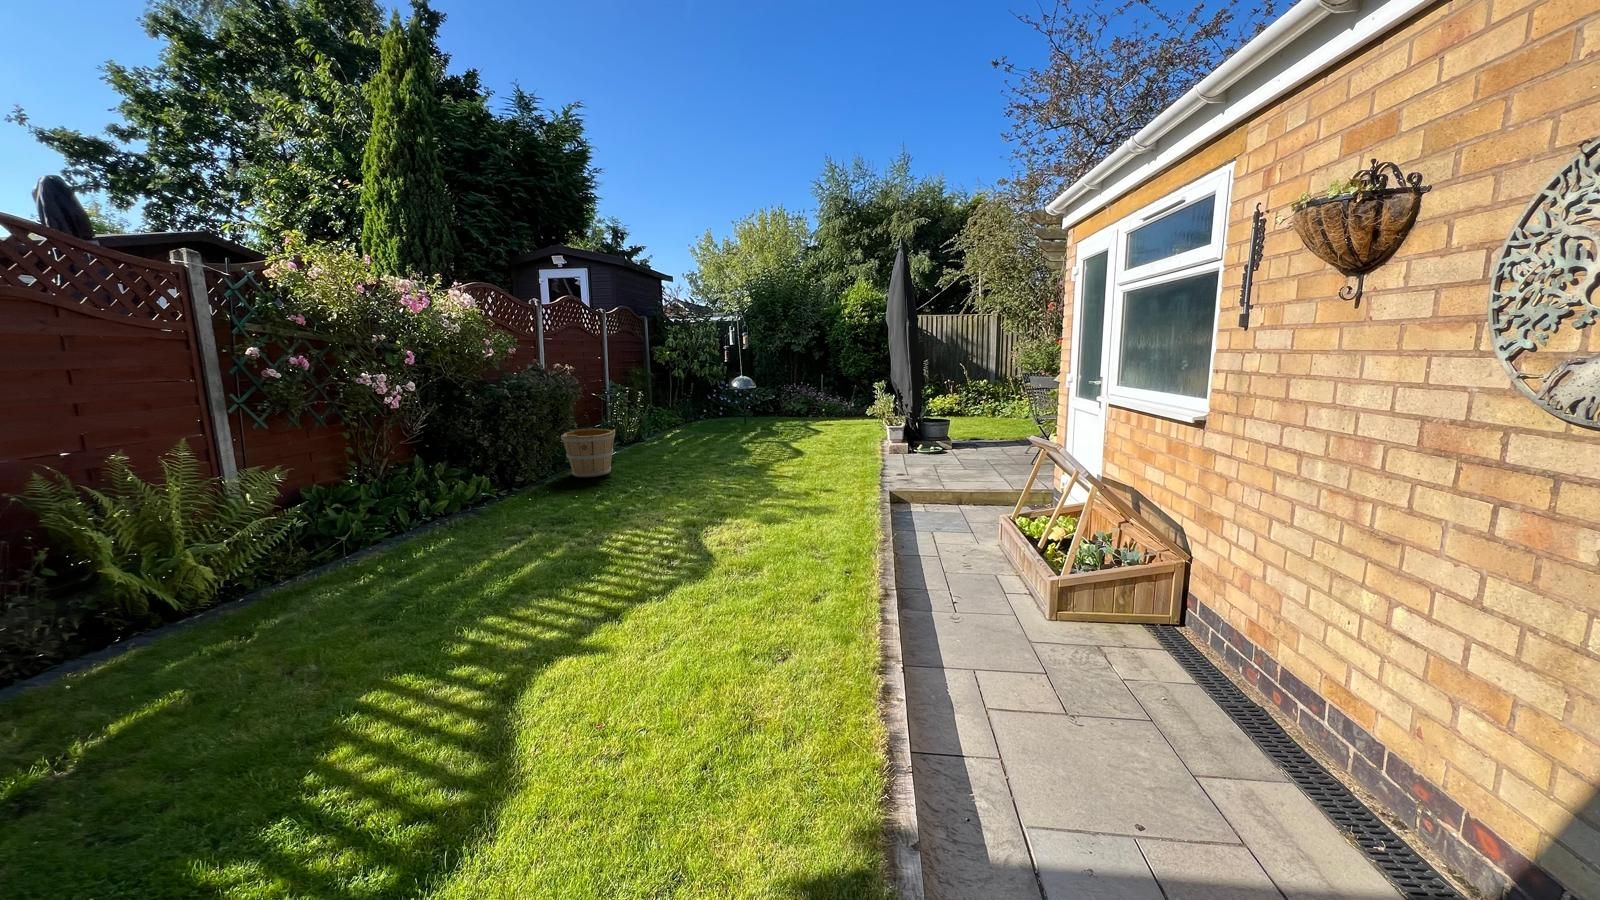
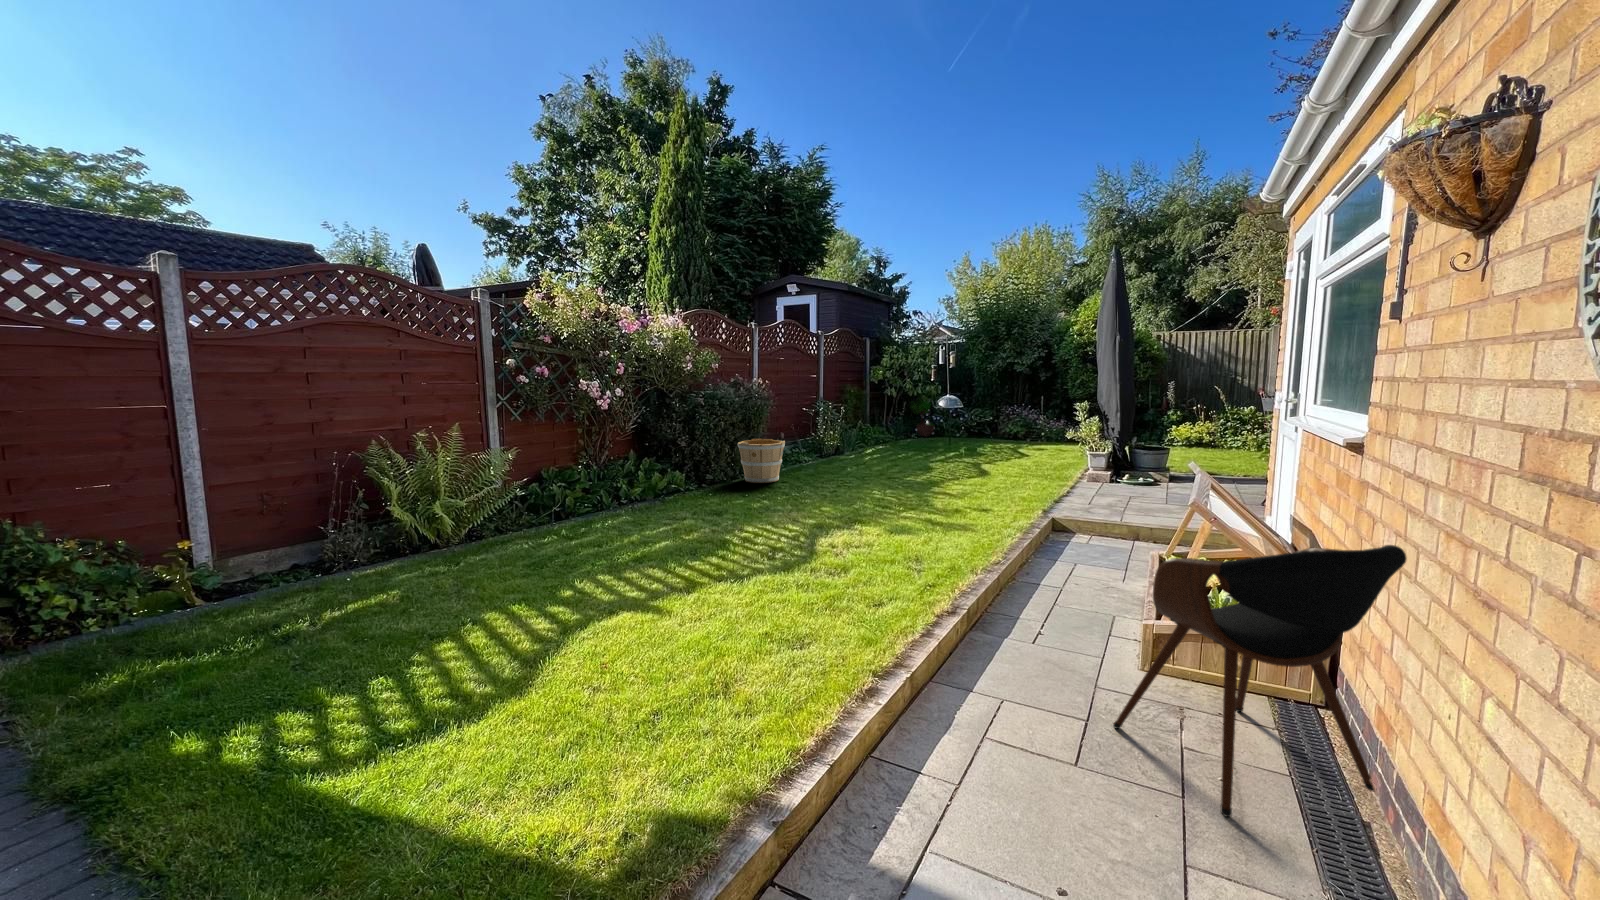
potted tree: none [703,372,728,412] -> present [912,399,935,437]
chair: none [1065,495,1281,717] -> present [1113,545,1407,817]

